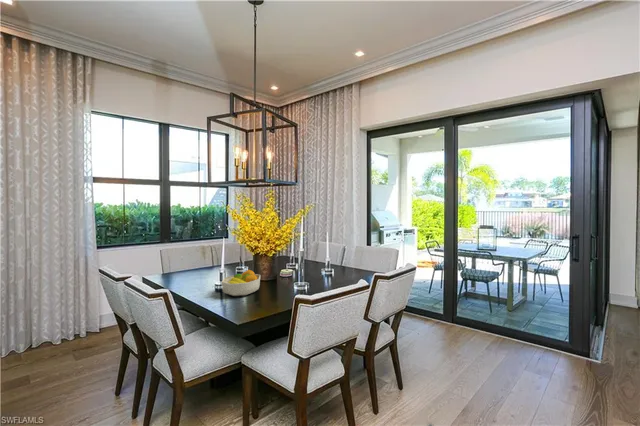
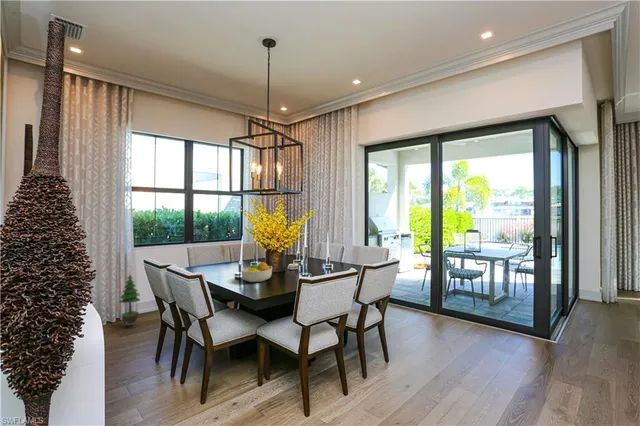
potted tree: none [76,282,103,344] -> present [120,275,140,326]

